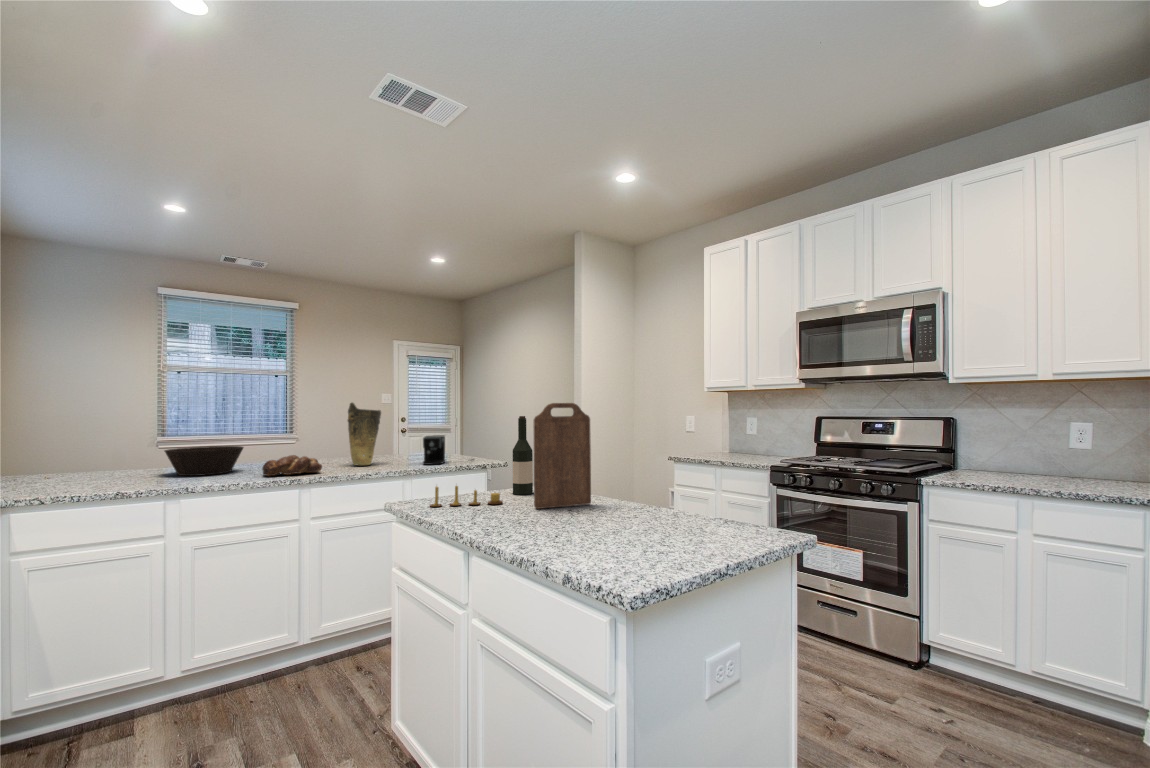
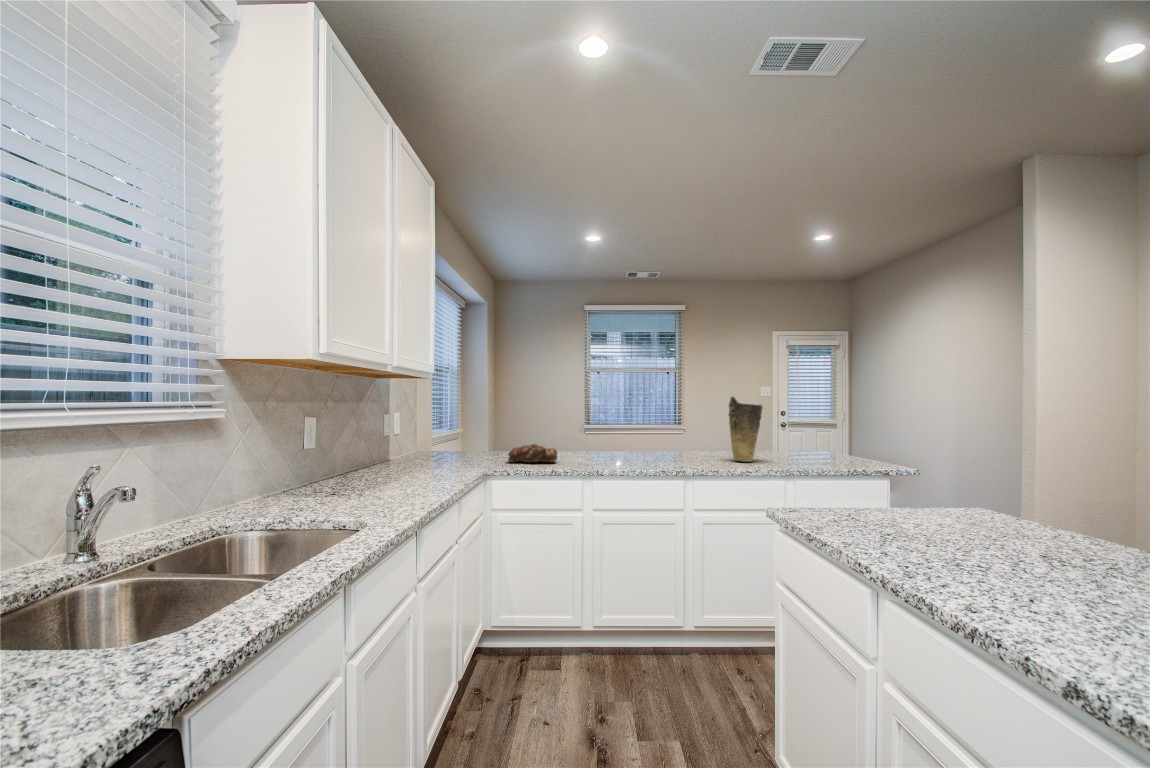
cutting board: present [534,403,591,509] -> none [975,401,1082,555]
wine bottle: present [513,416,533,495] -> none [935,418,968,523]
coffee maker: present [423,436,474,465] -> none [809,435,873,468]
bowl: present [164,446,244,476] -> none [580,433,639,459]
bread loaf: present [262,455,322,476] -> present [508,444,557,462]
candle: present [430,486,502,507] -> none [821,495,924,531]

